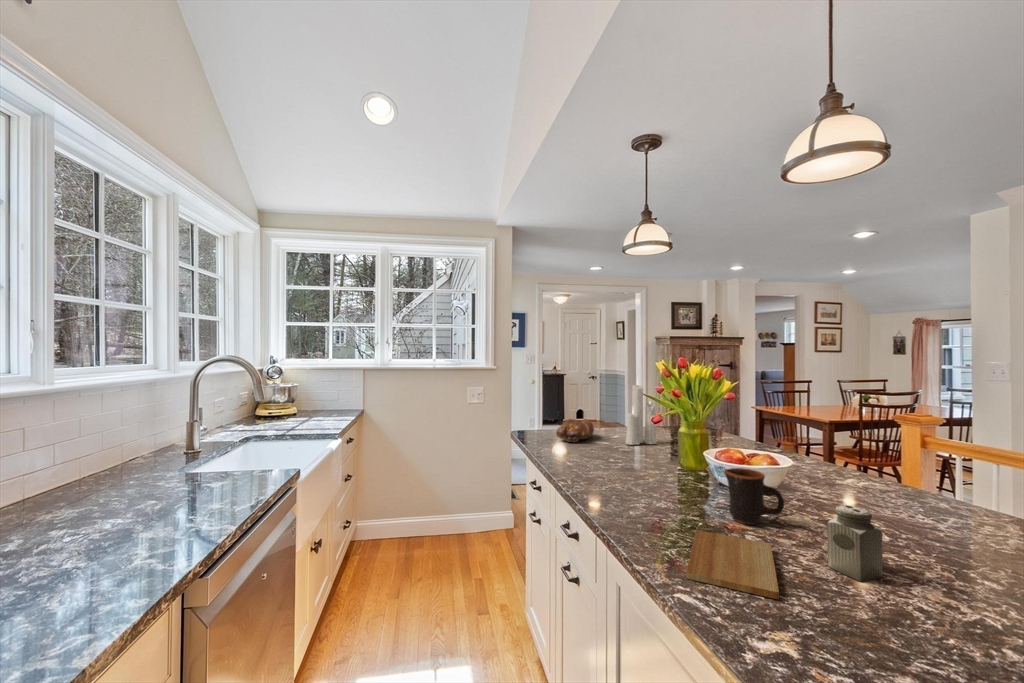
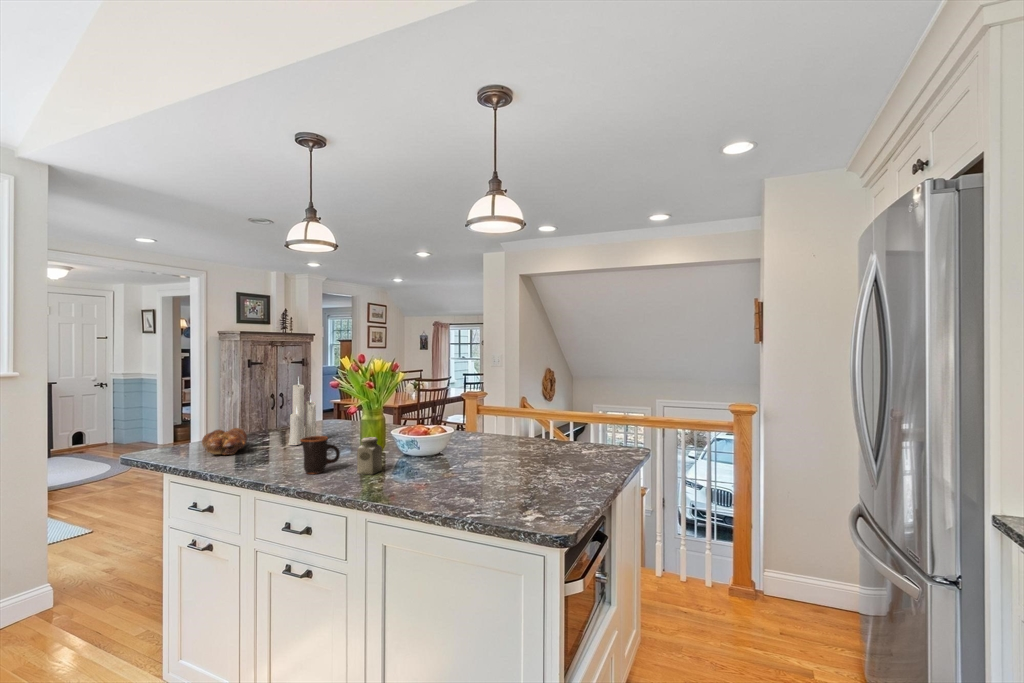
mug: present [724,468,784,525] -> present [300,436,340,474]
salt shaker: present [827,505,883,582] -> present [357,437,382,475]
cutting board: present [686,531,779,599] -> none [439,478,512,508]

